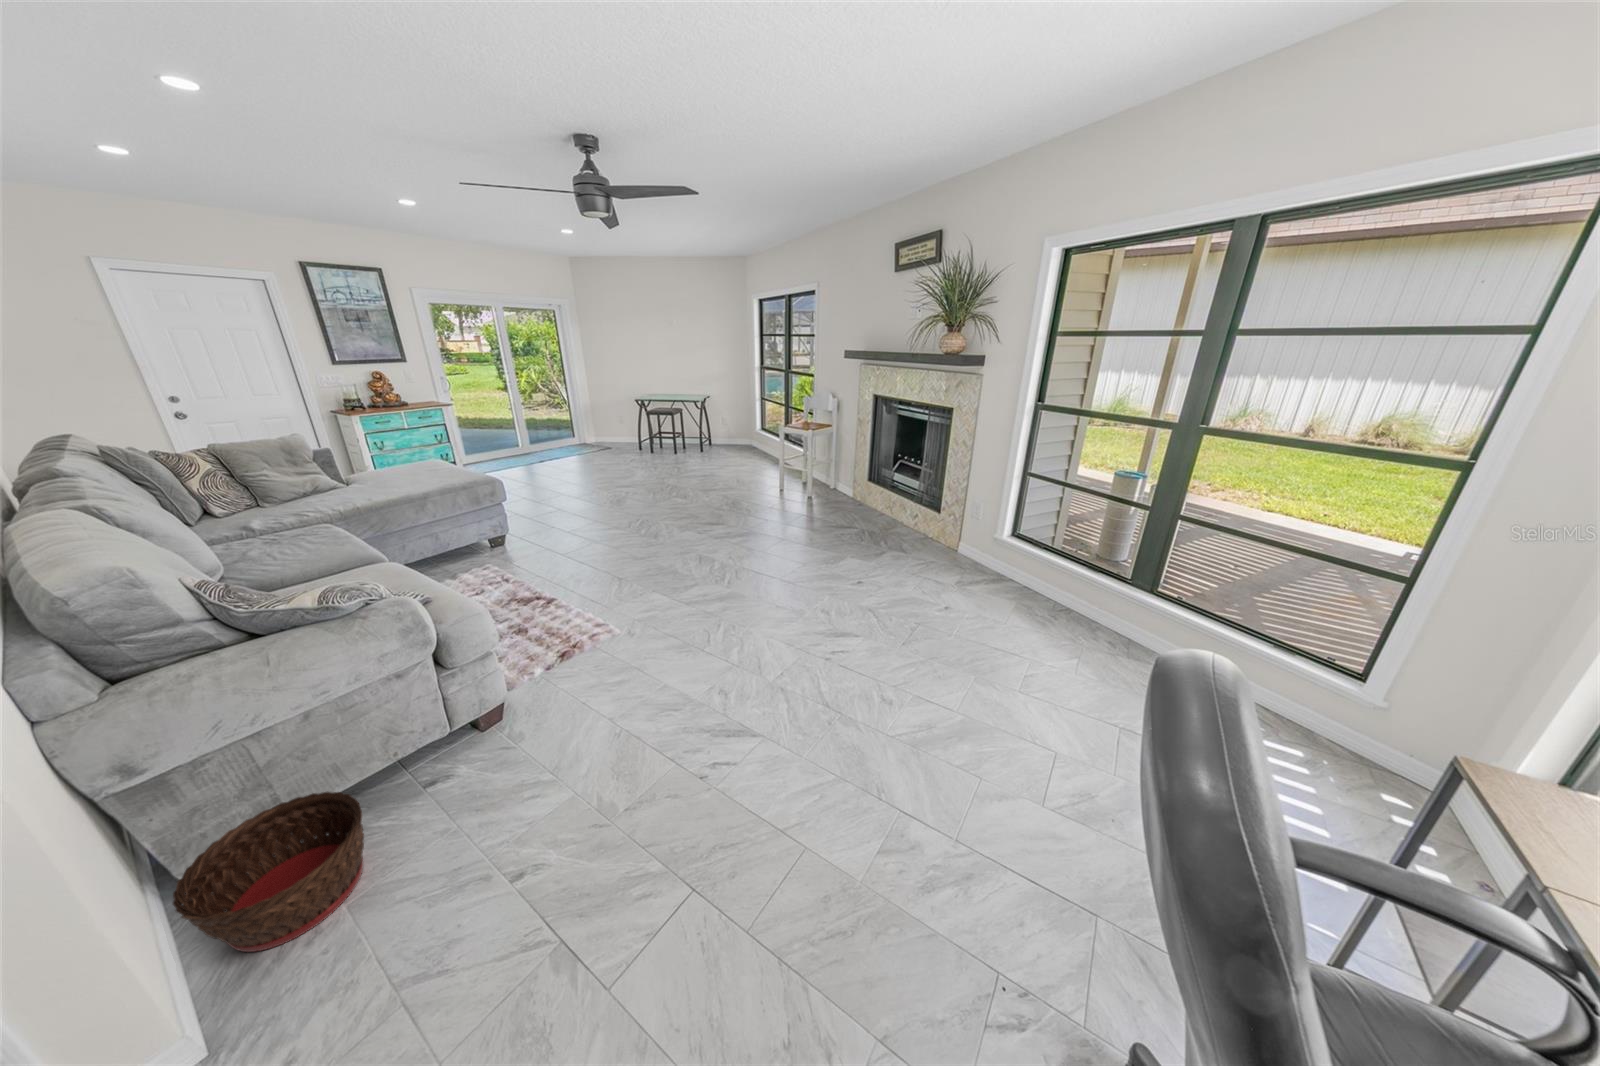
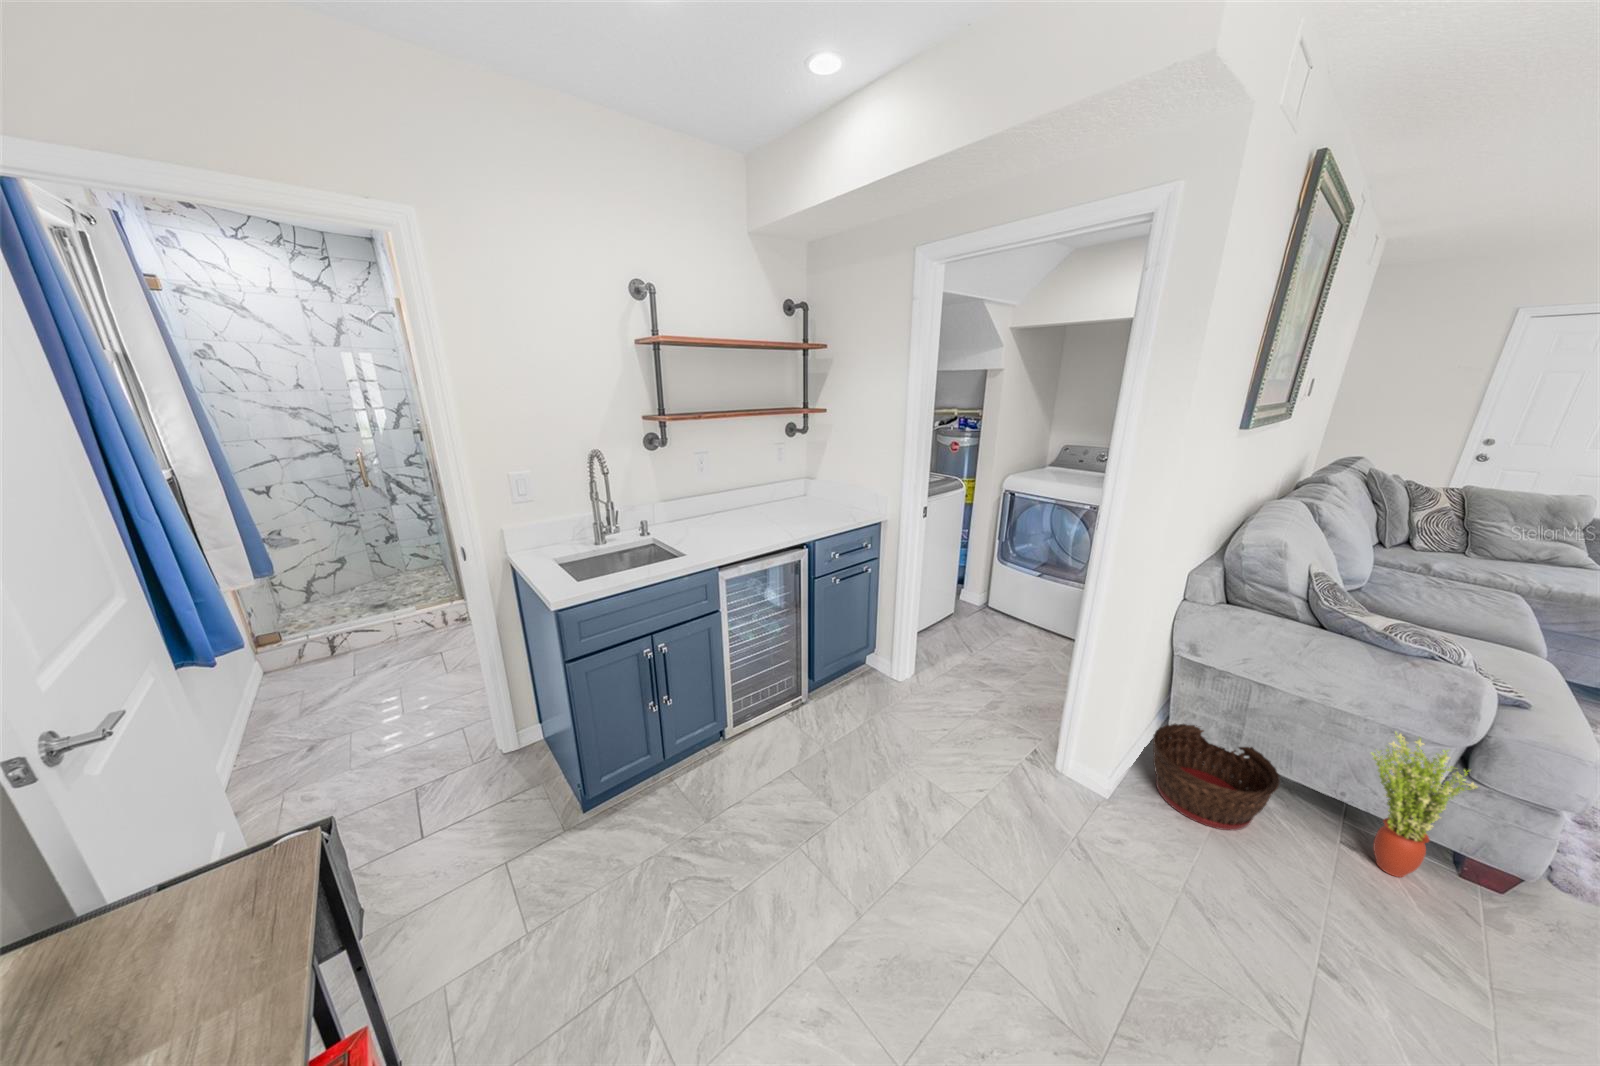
potted plant: none [396,662,473,777] -> present [1372,734,1477,877]

